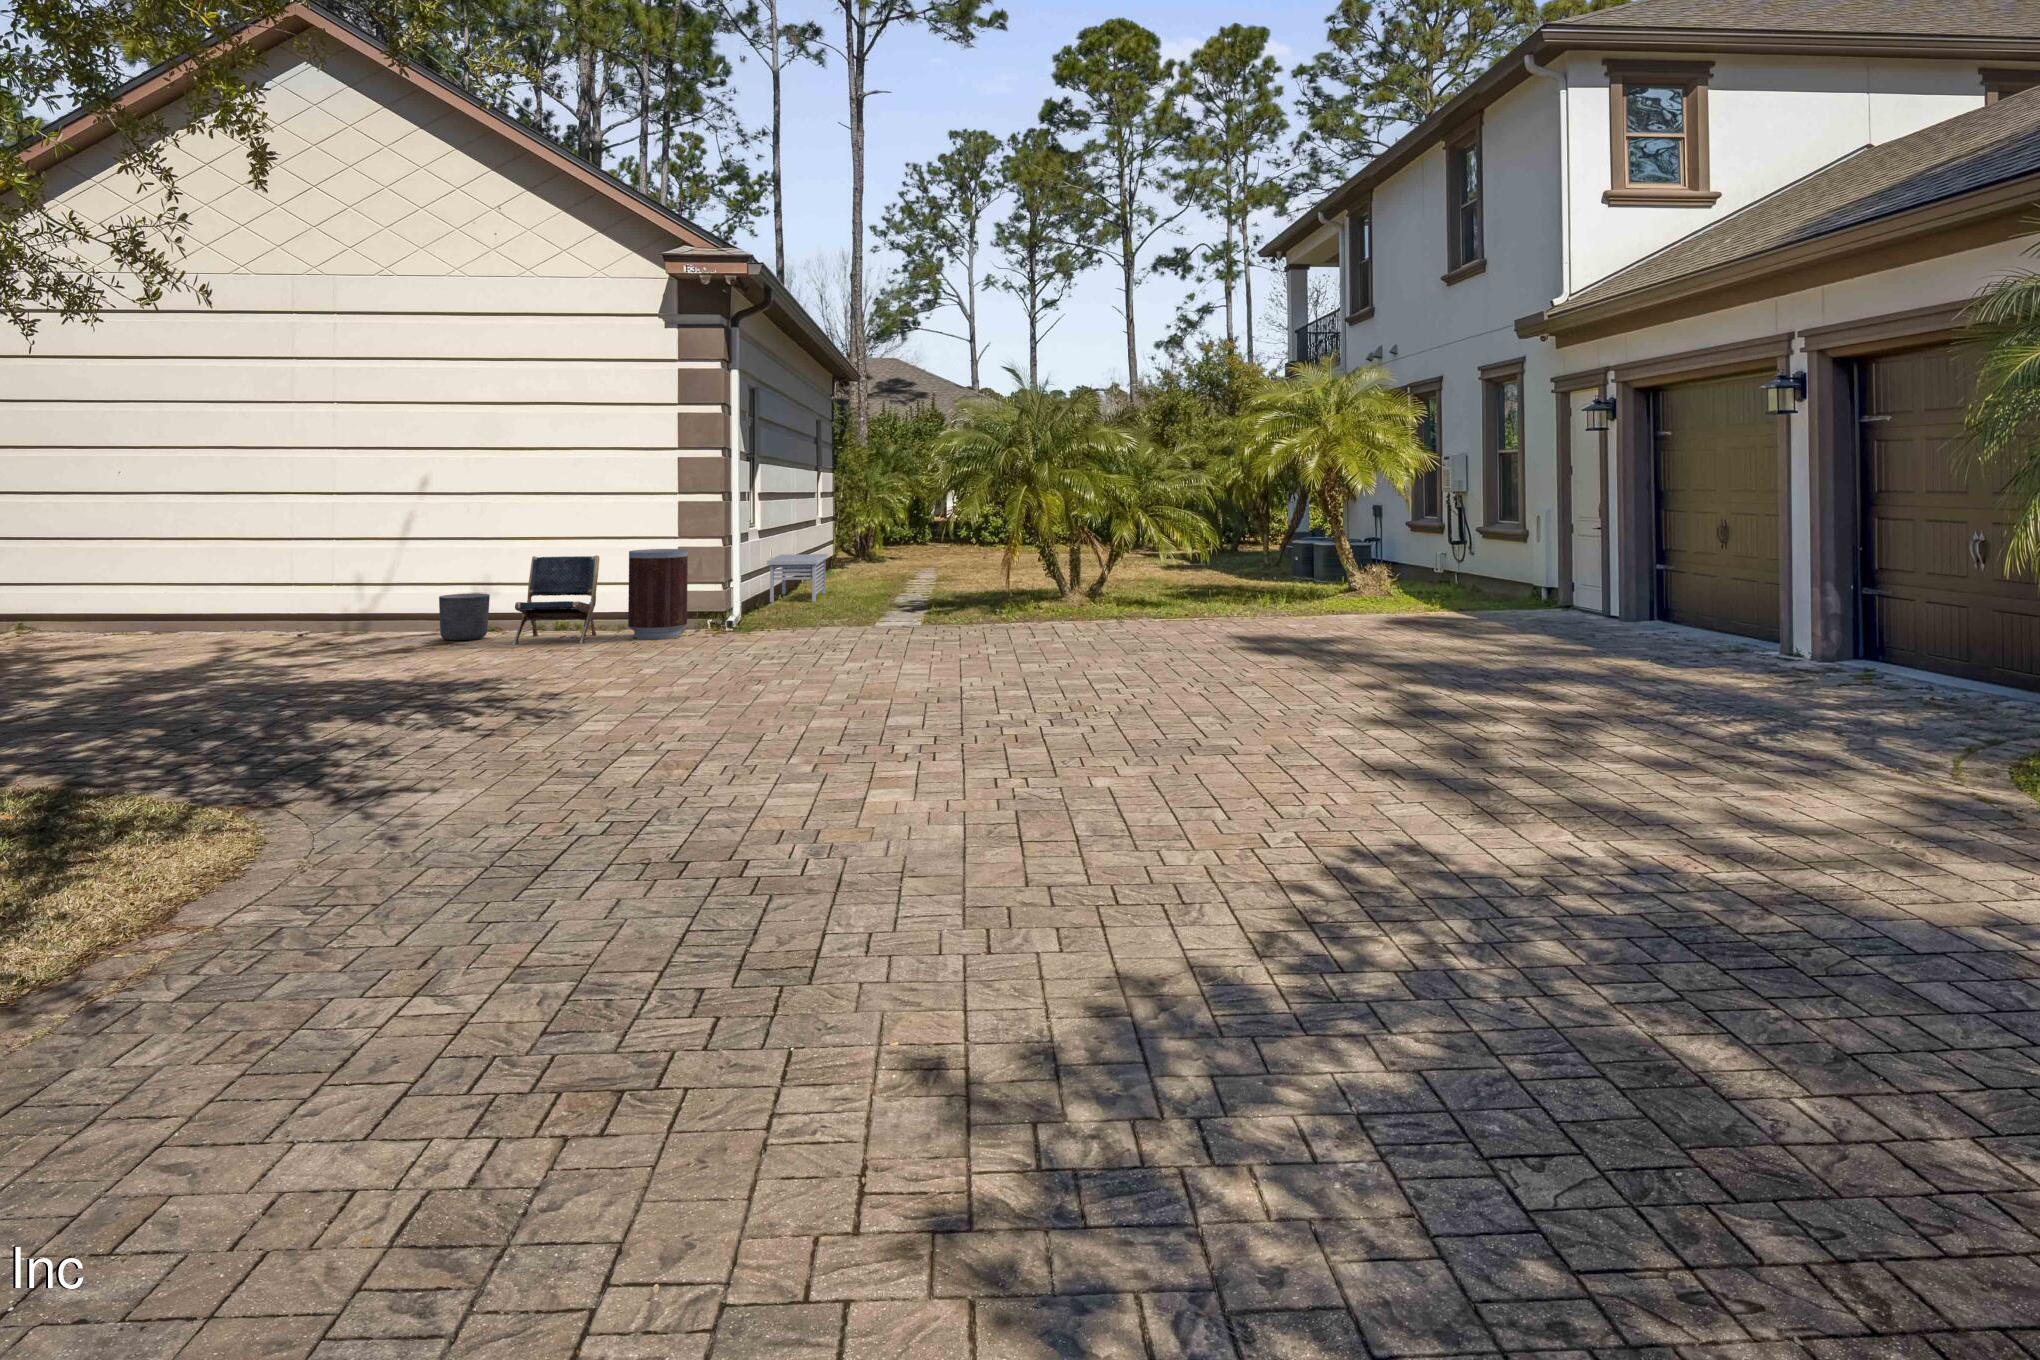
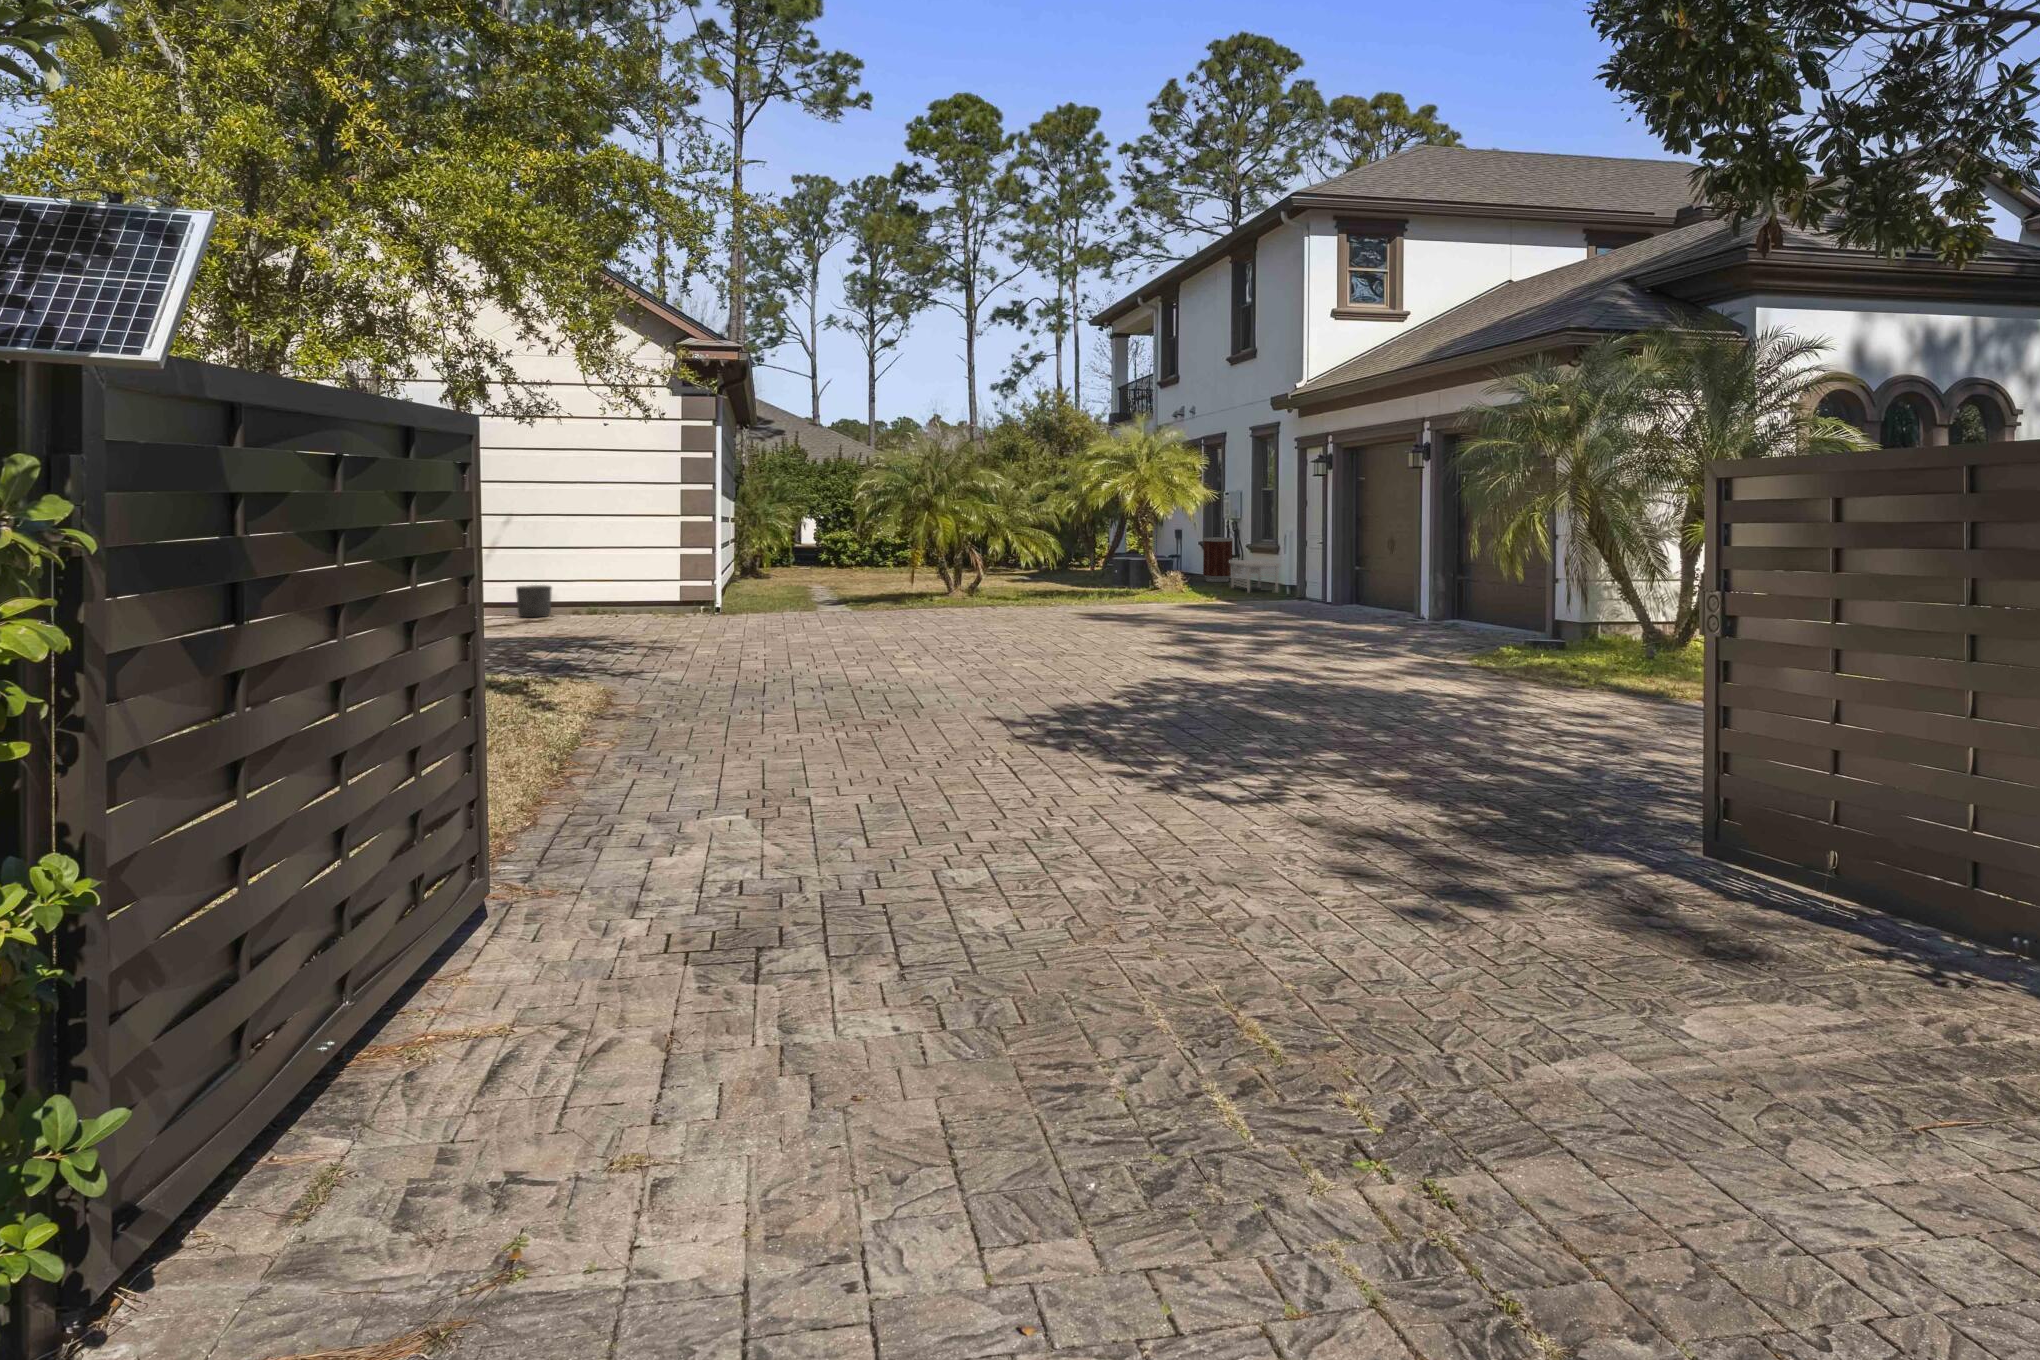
trash can: present [628,549,688,639] -> present [1203,537,1233,582]
storage bench: present [767,554,827,602] -> present [1230,560,1280,592]
lounge chair: present [512,555,599,645] -> none [576,559,629,620]

